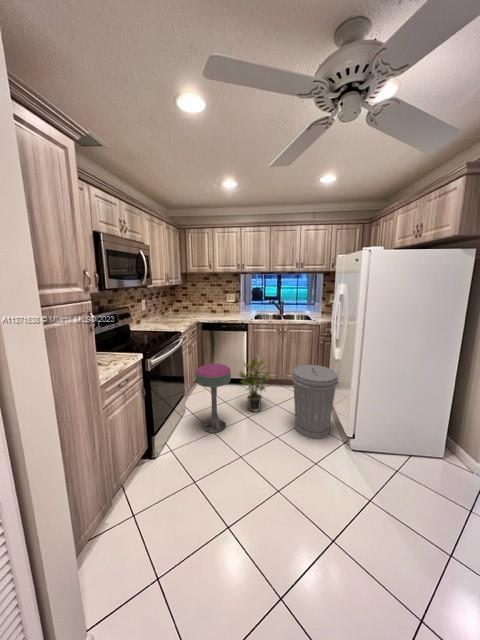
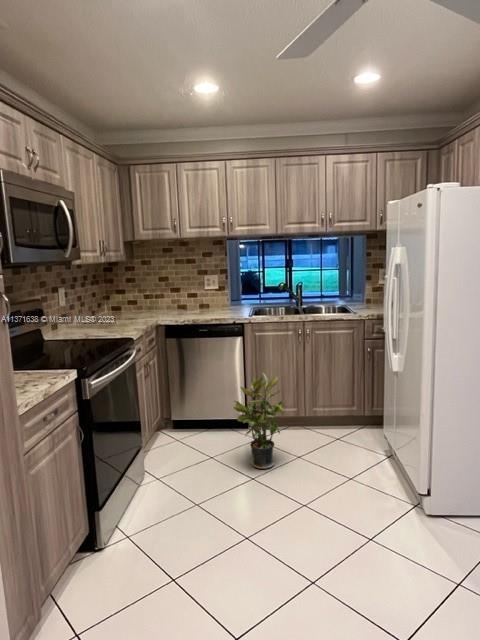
bar stool: present [196,364,231,433] -> none [163,389,222,506]
trash can: present [291,365,339,439] -> none [323,383,401,504]

